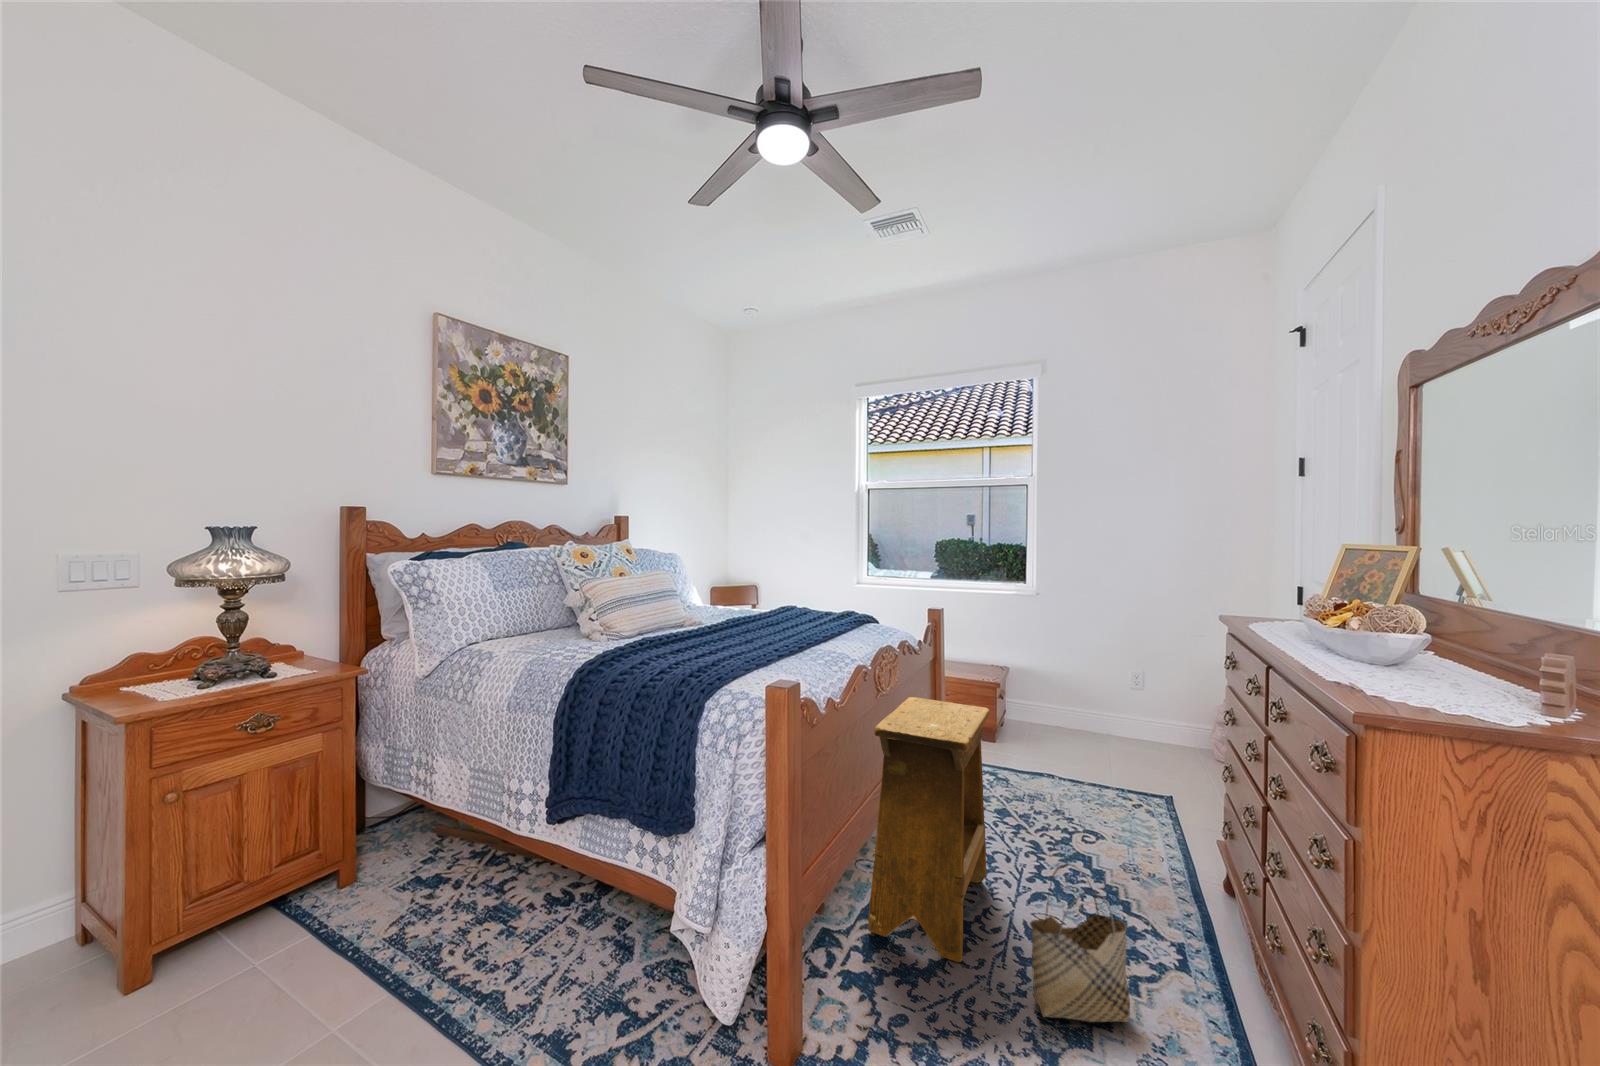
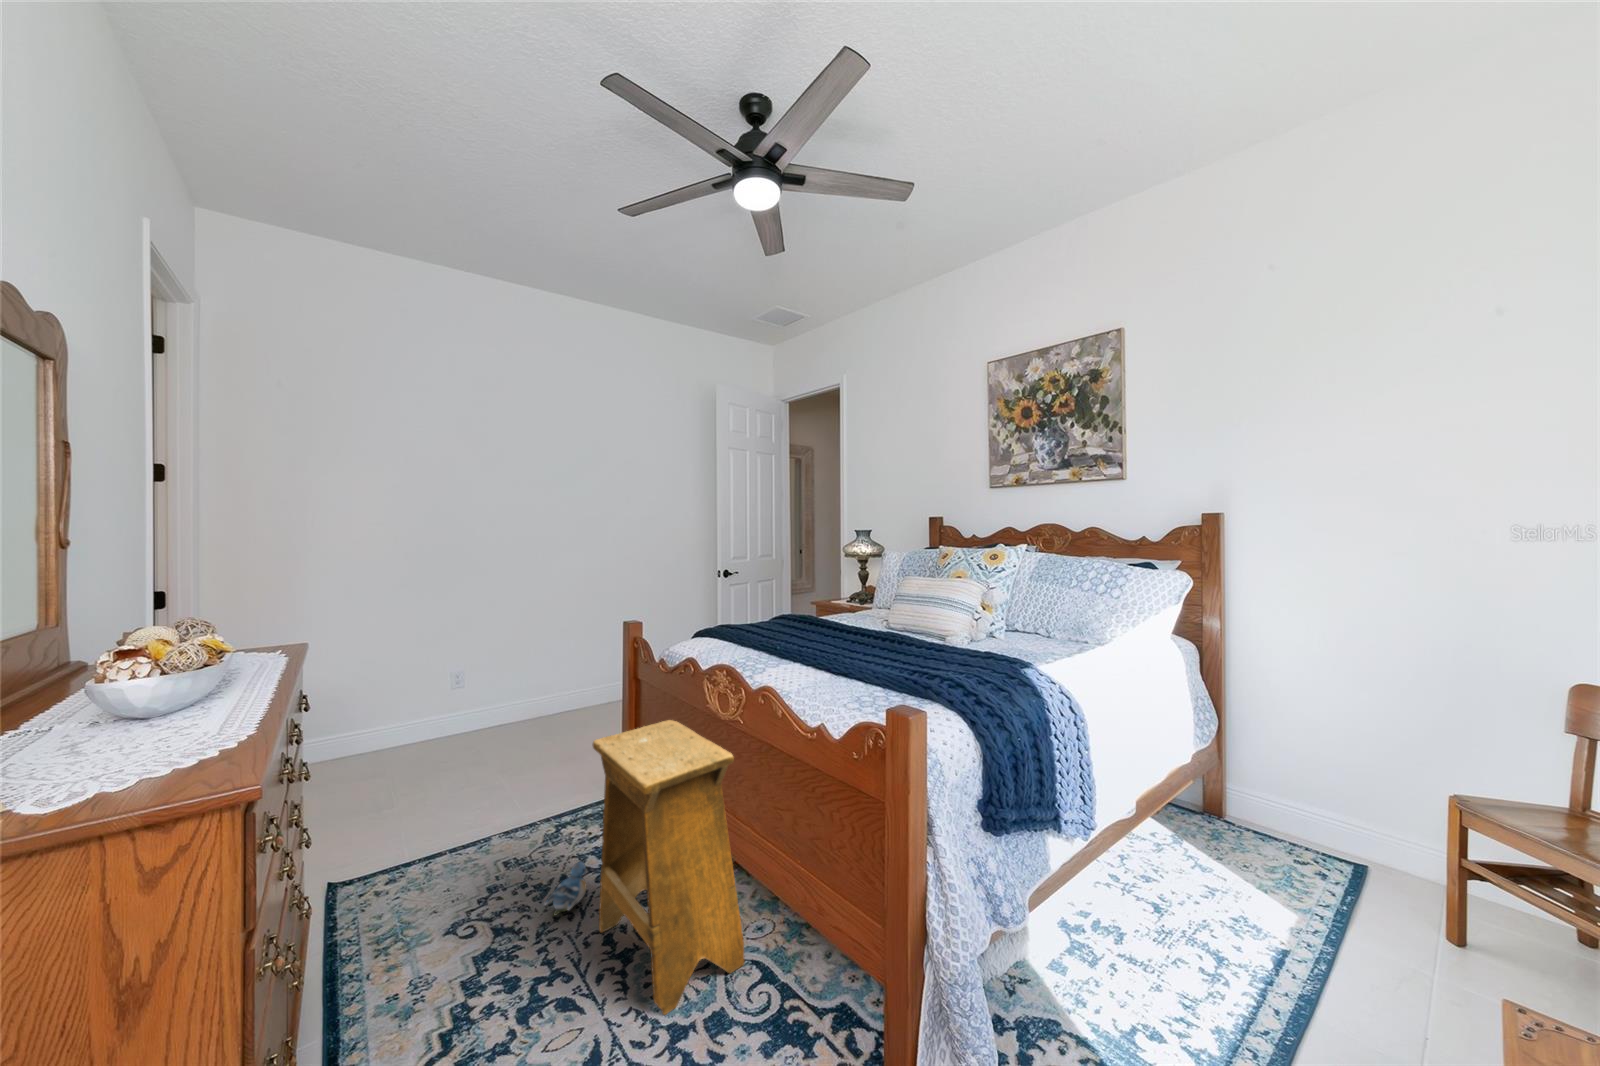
woven basket: present [1030,864,1130,1023] -> none [446,851,531,1007]
plush toy: none [927,970,992,1021] -> present [544,862,586,916]

